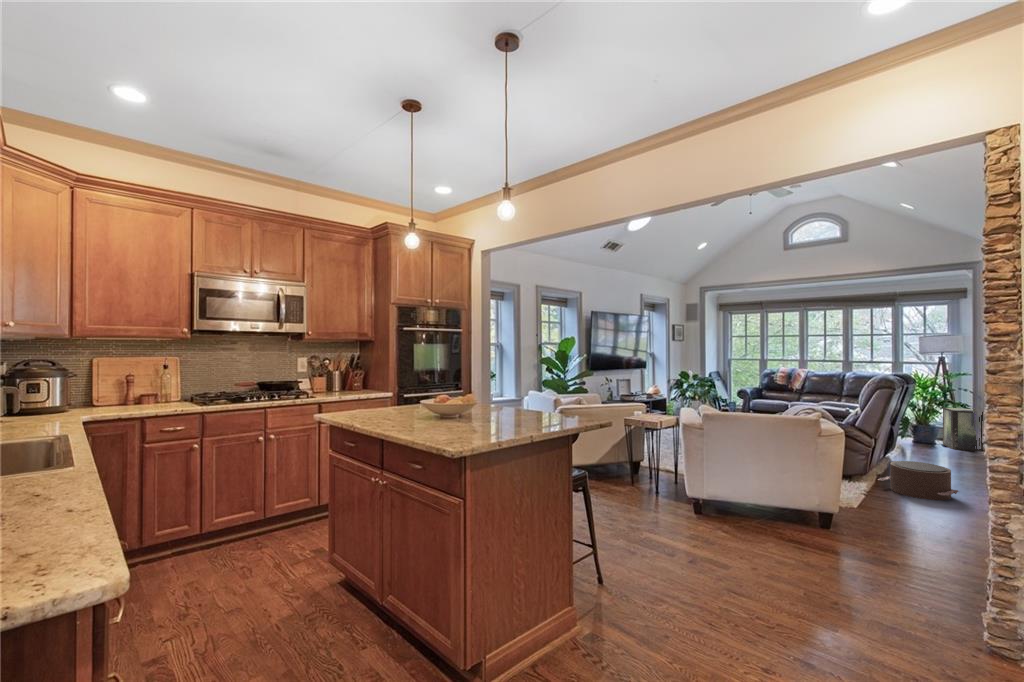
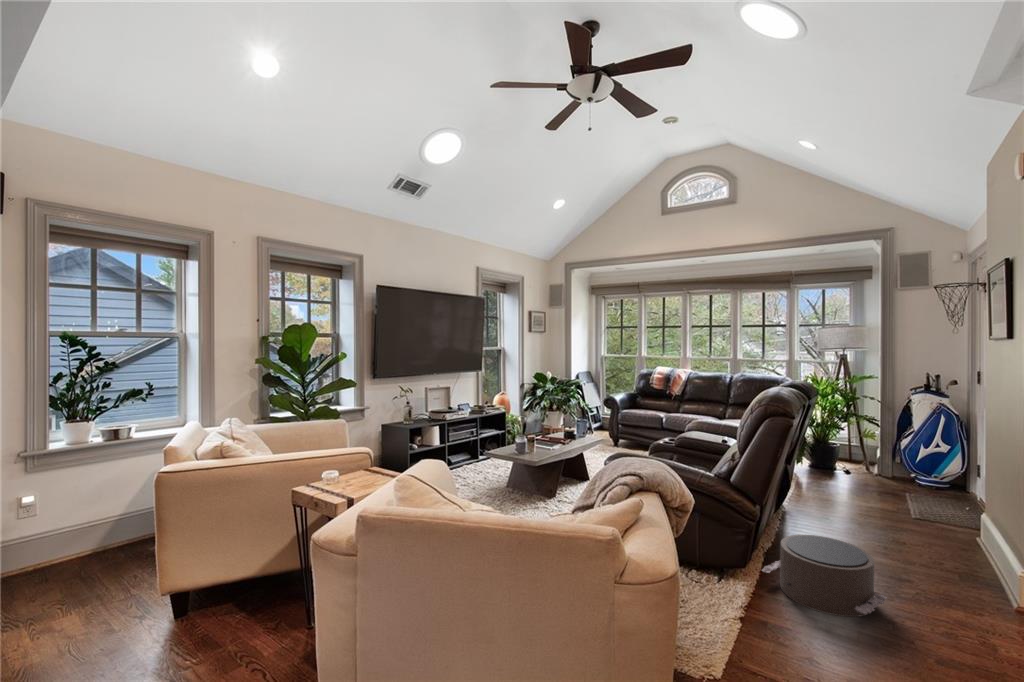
storage box: present [943,408,983,452] -> none [845,421,895,481]

